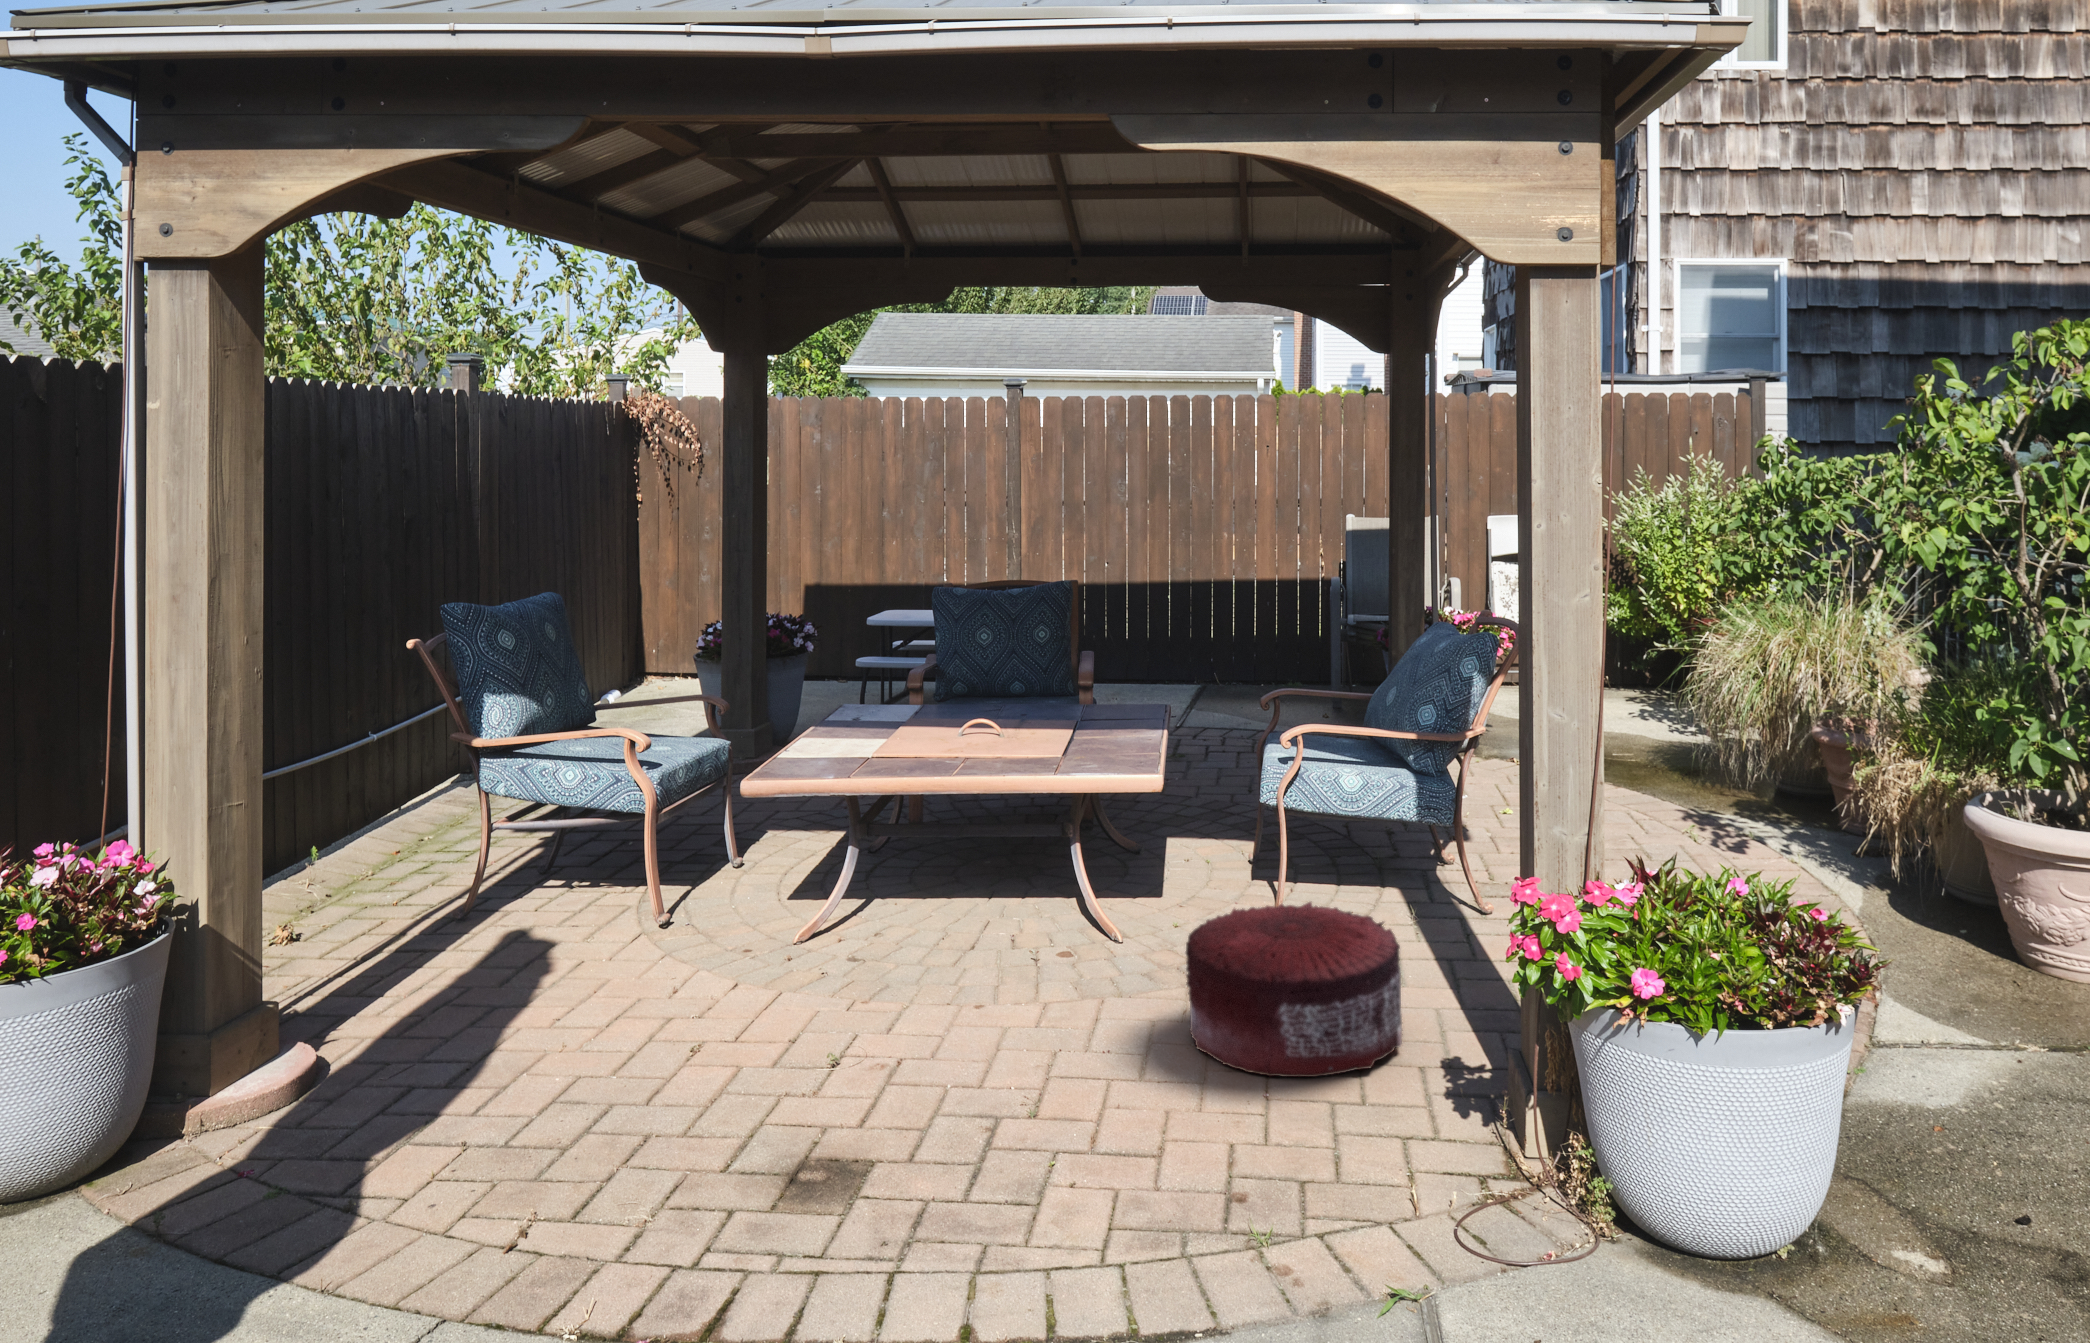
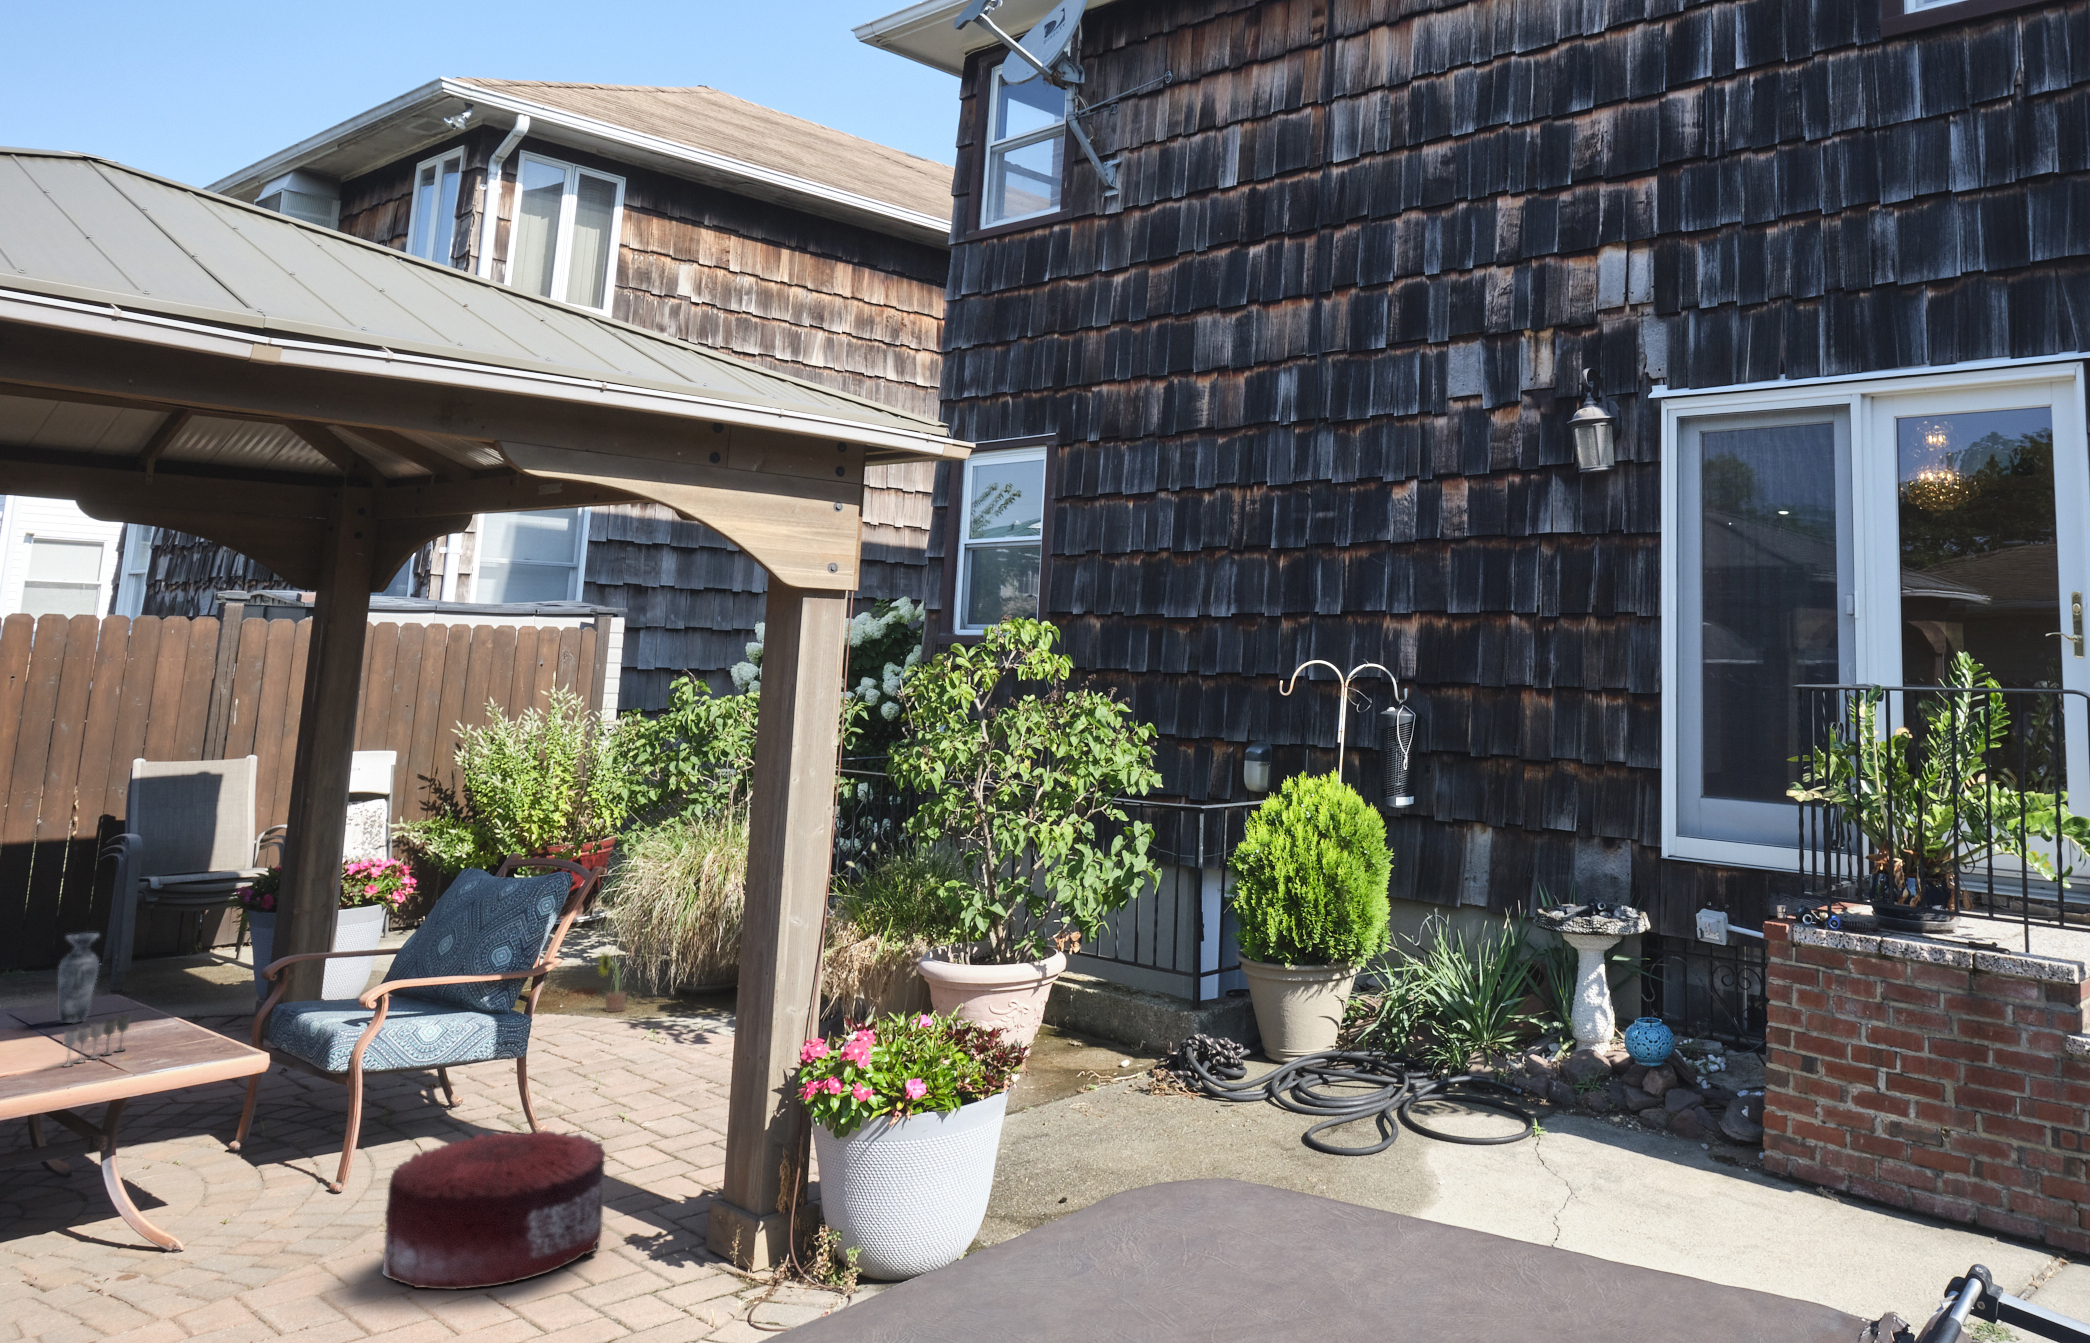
vase: none [1102,650,1128,726] -> present [58,933,99,1023]
wine glass: none [1039,725,1098,762] -> present [64,1016,130,1067]
decorative plant: none [1677,728,1709,798] -> present [599,953,626,1012]

